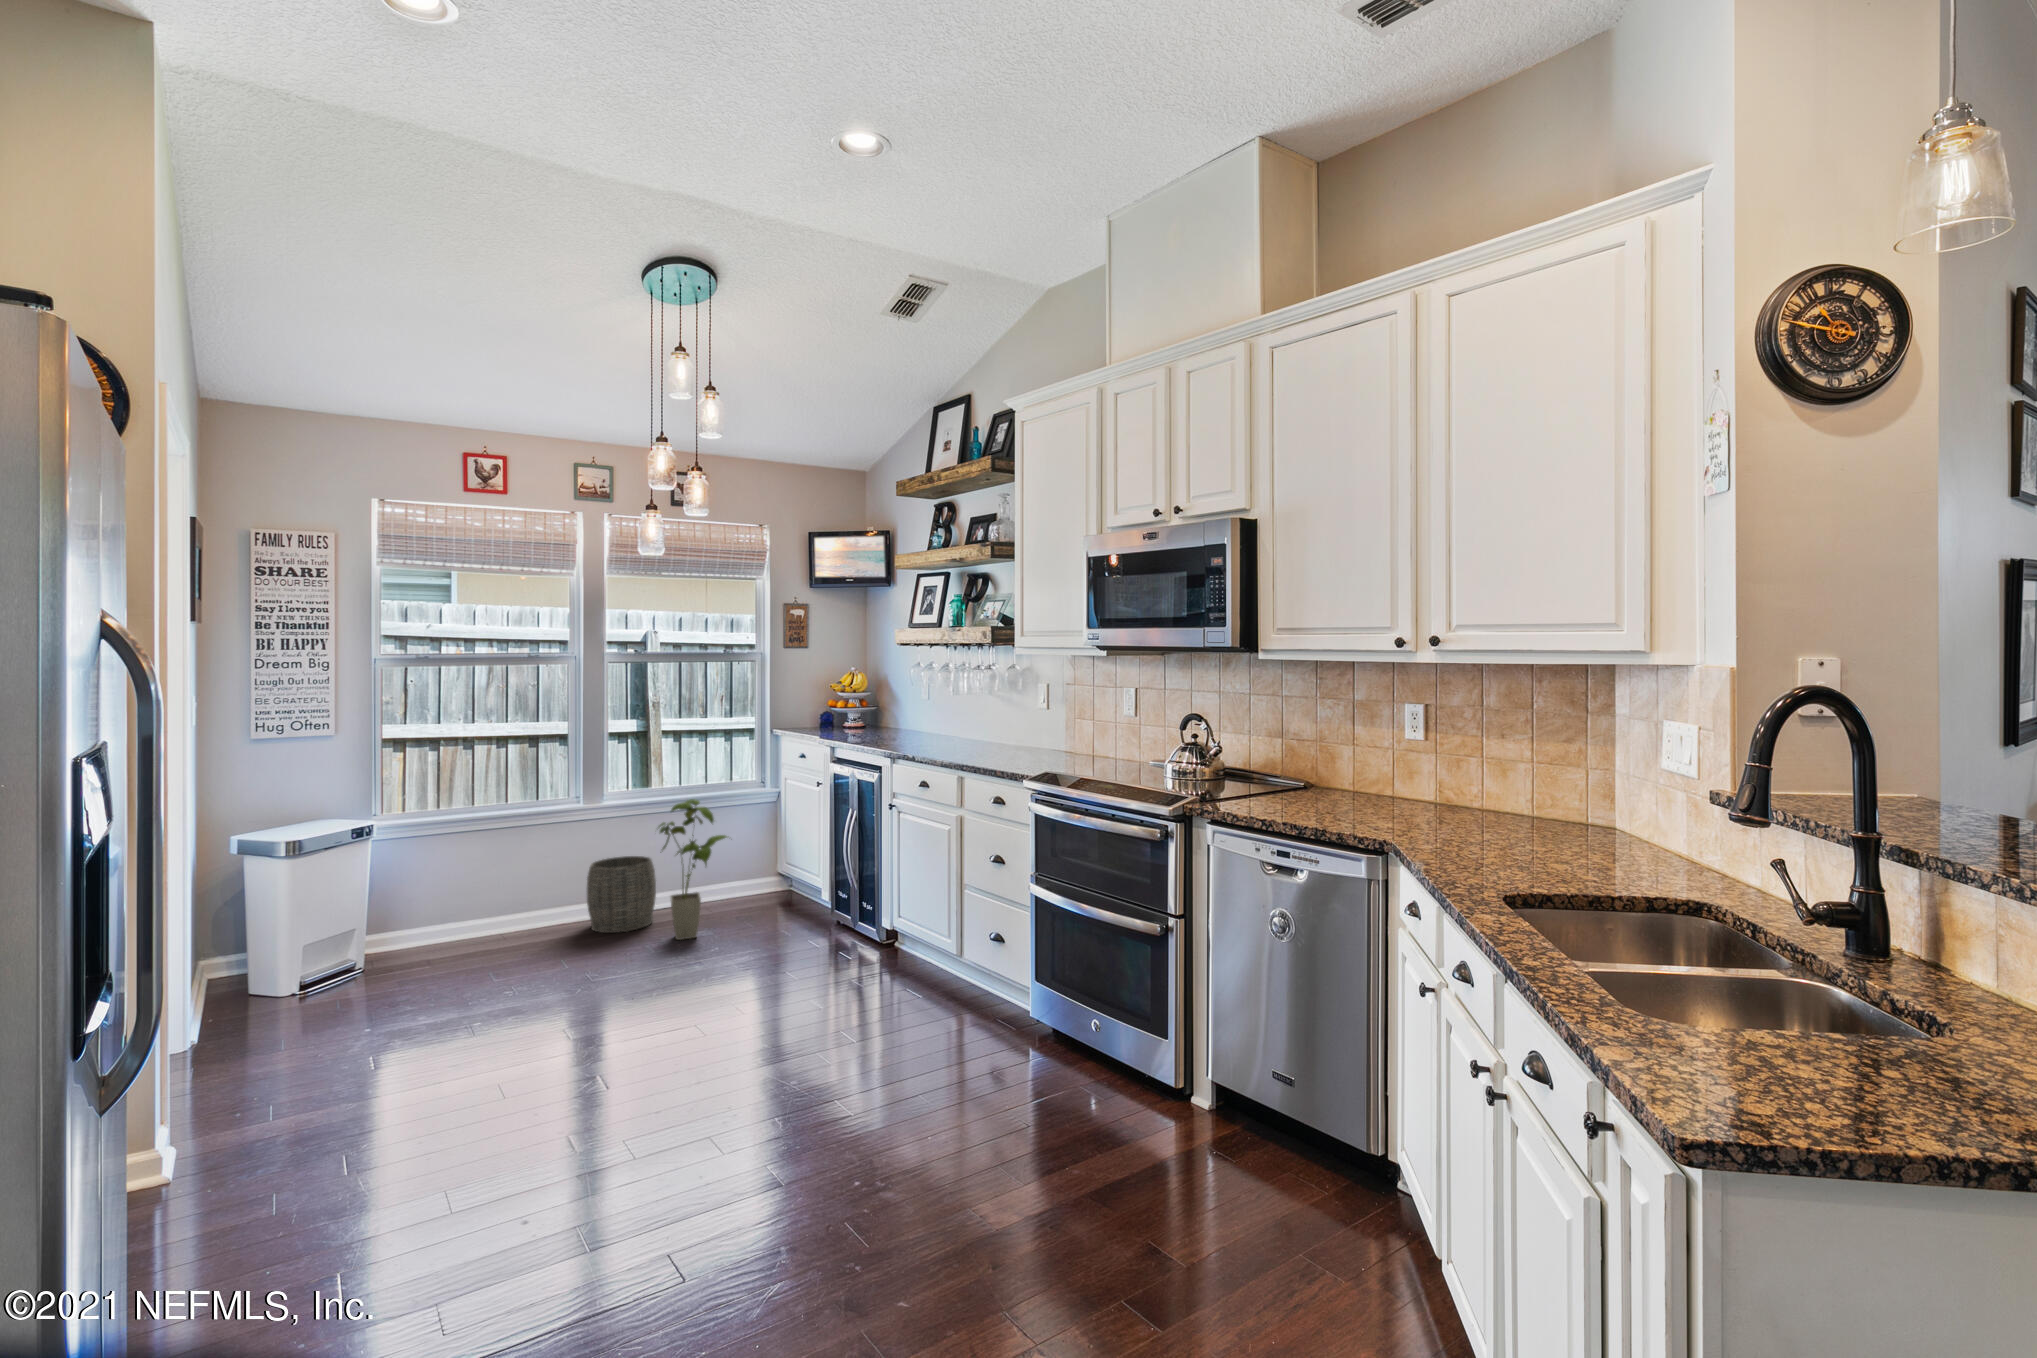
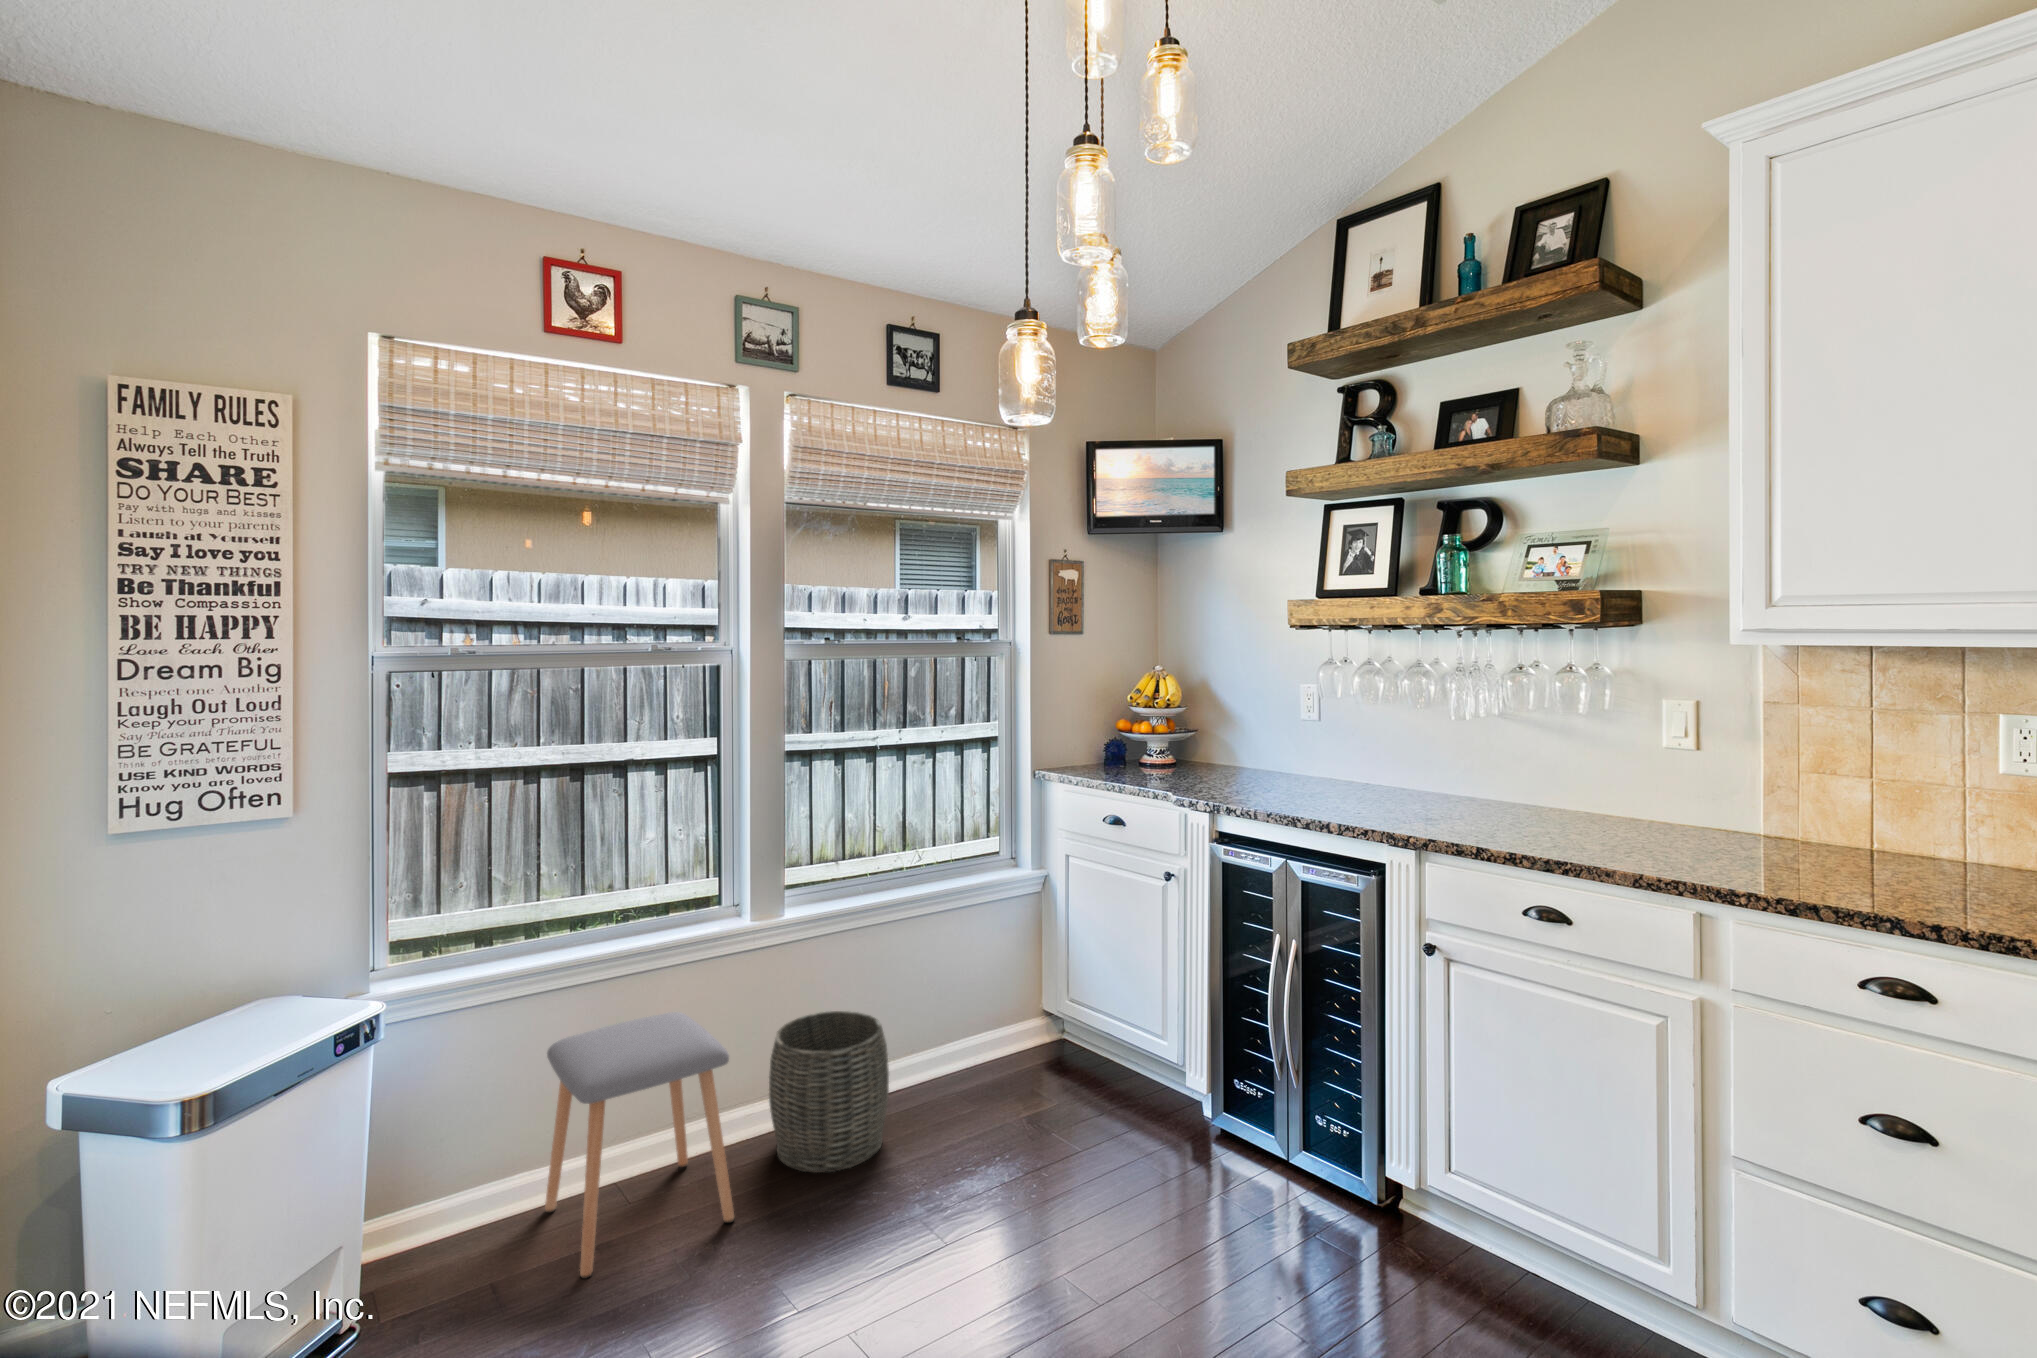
house plant: present [659,799,727,940] -> none [915,928,1044,1199]
stool: none [461,846,555,961] -> present [545,1012,734,1279]

